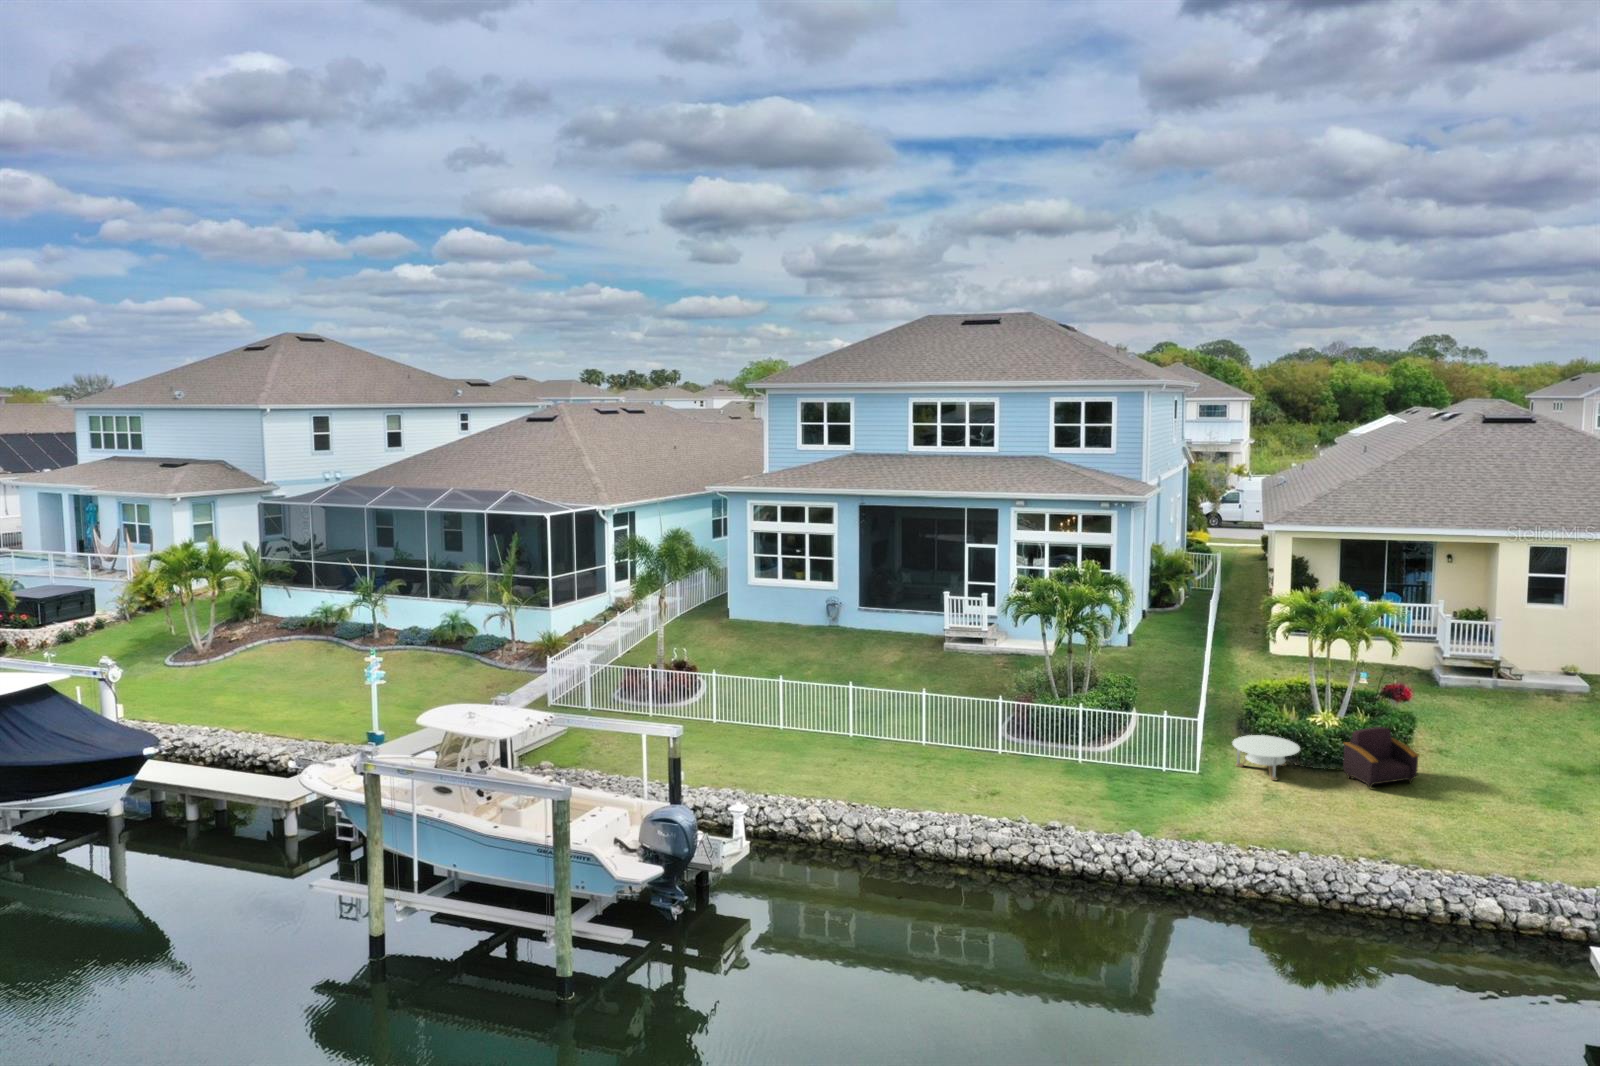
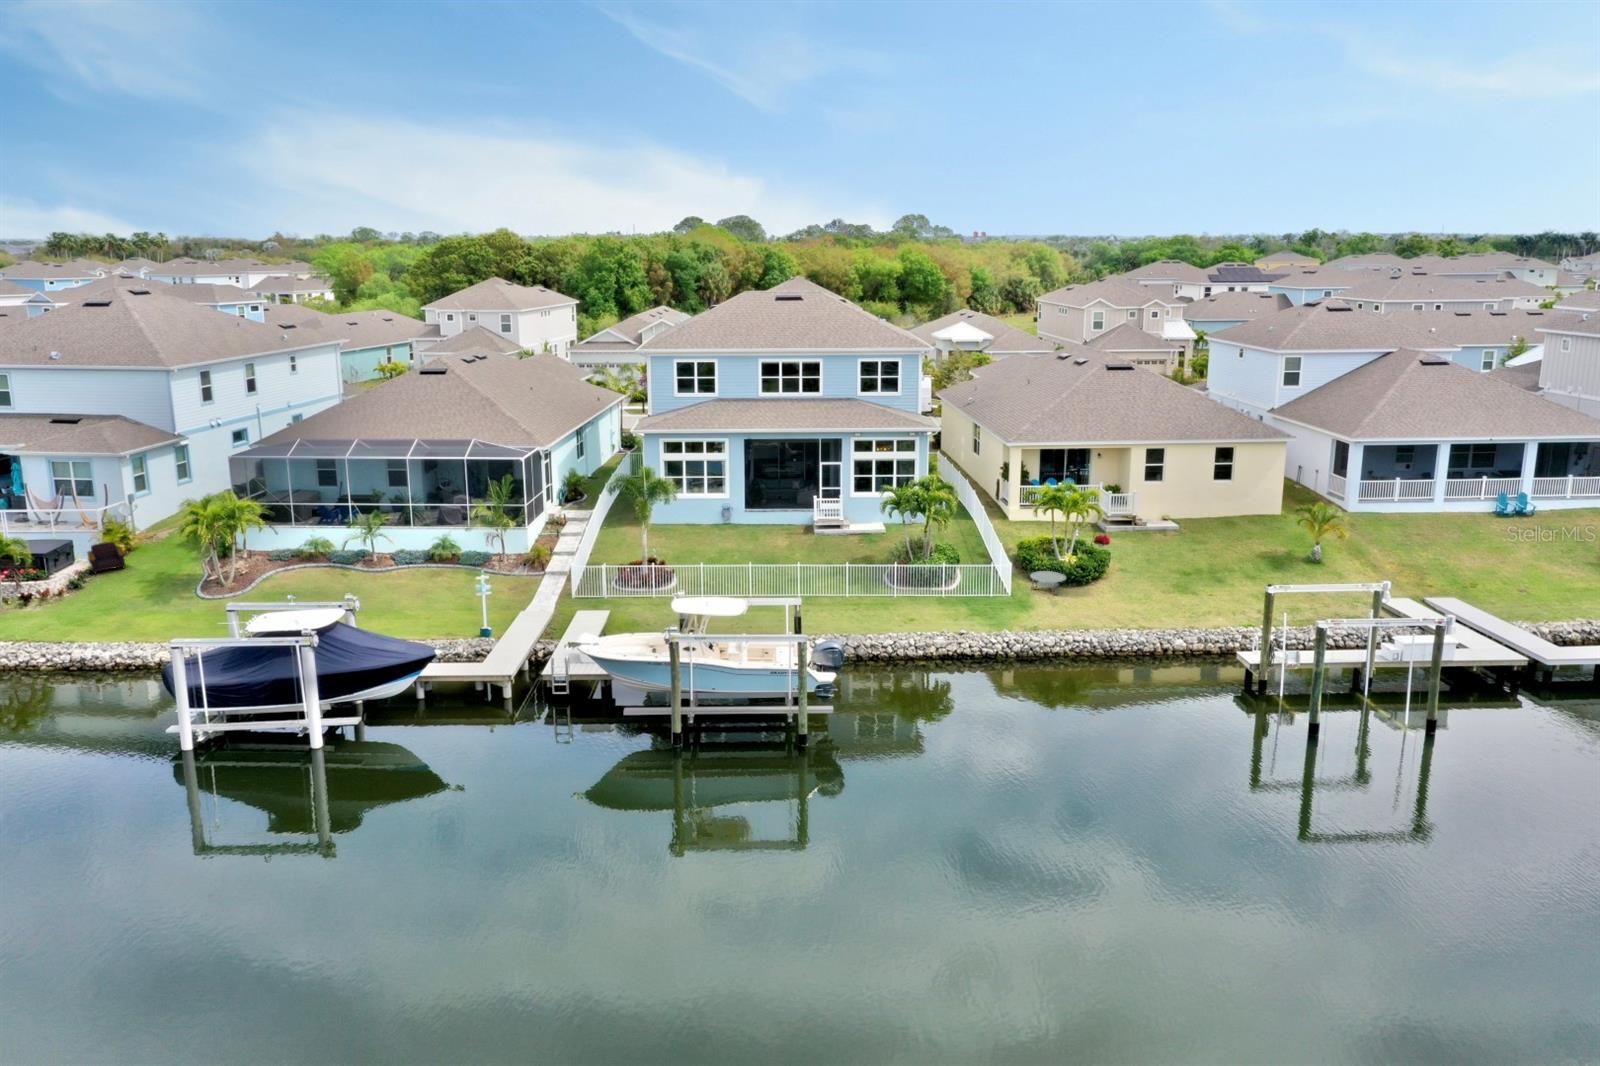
armchair: present [1343,727,1419,789] -> present [87,542,125,573]

